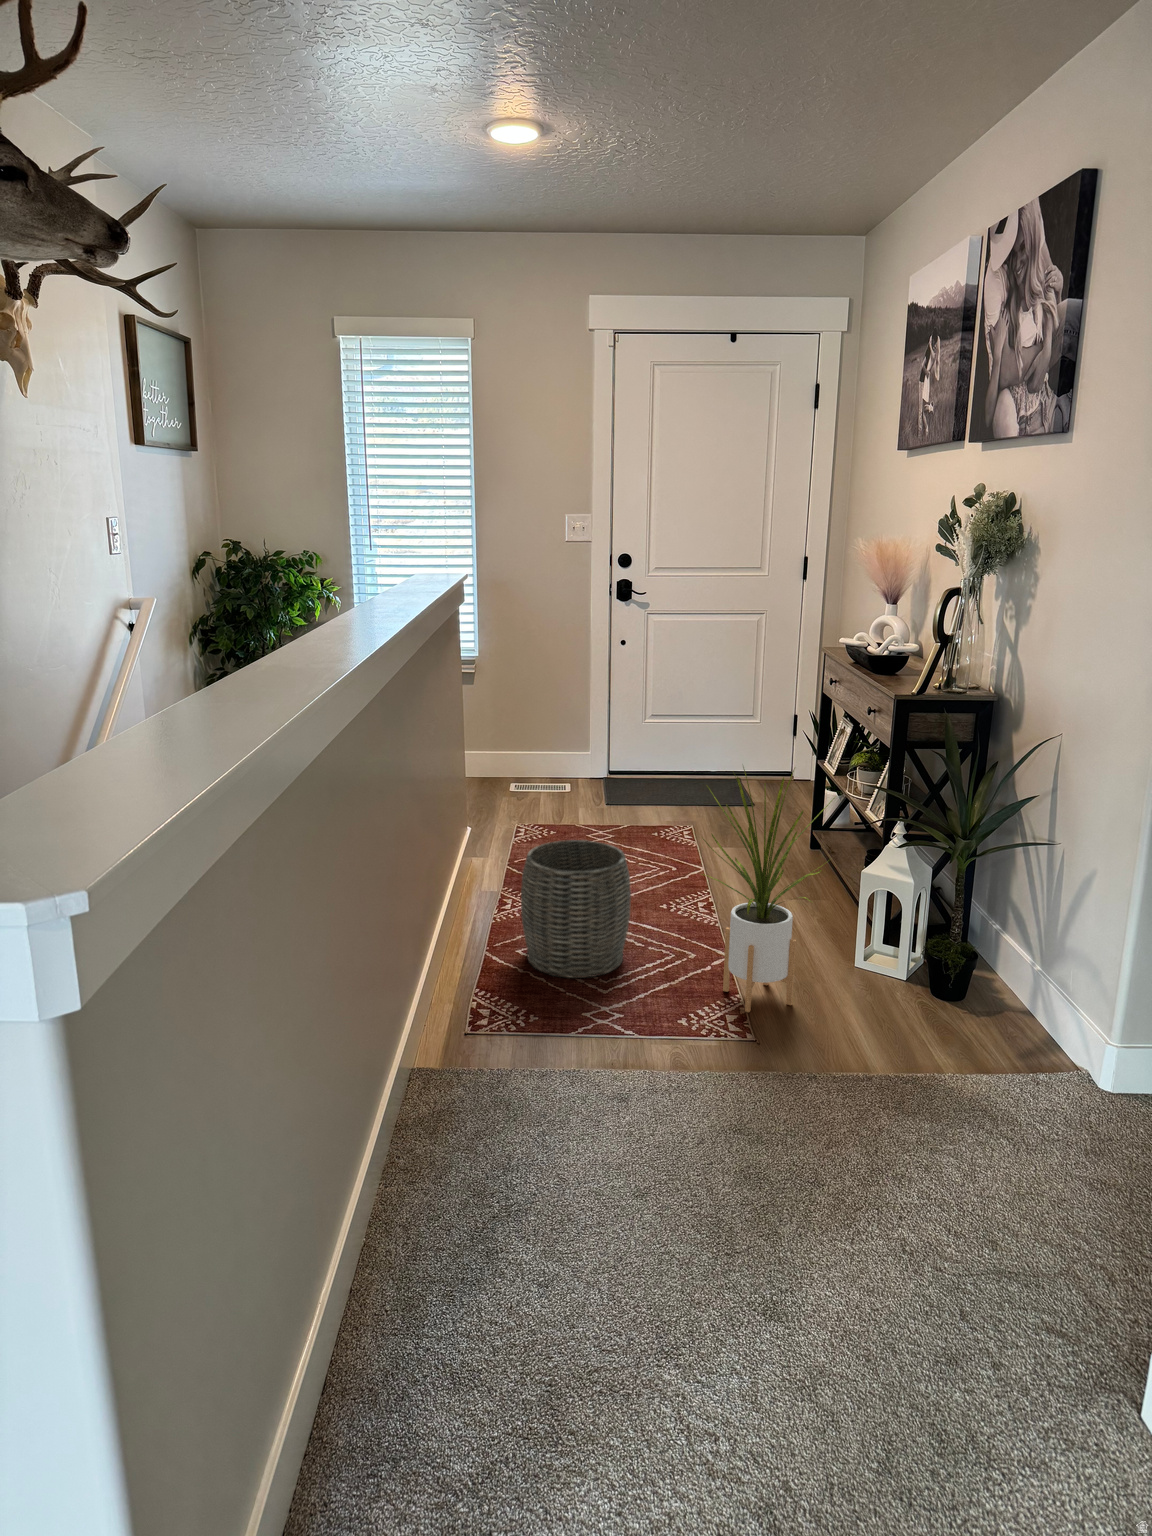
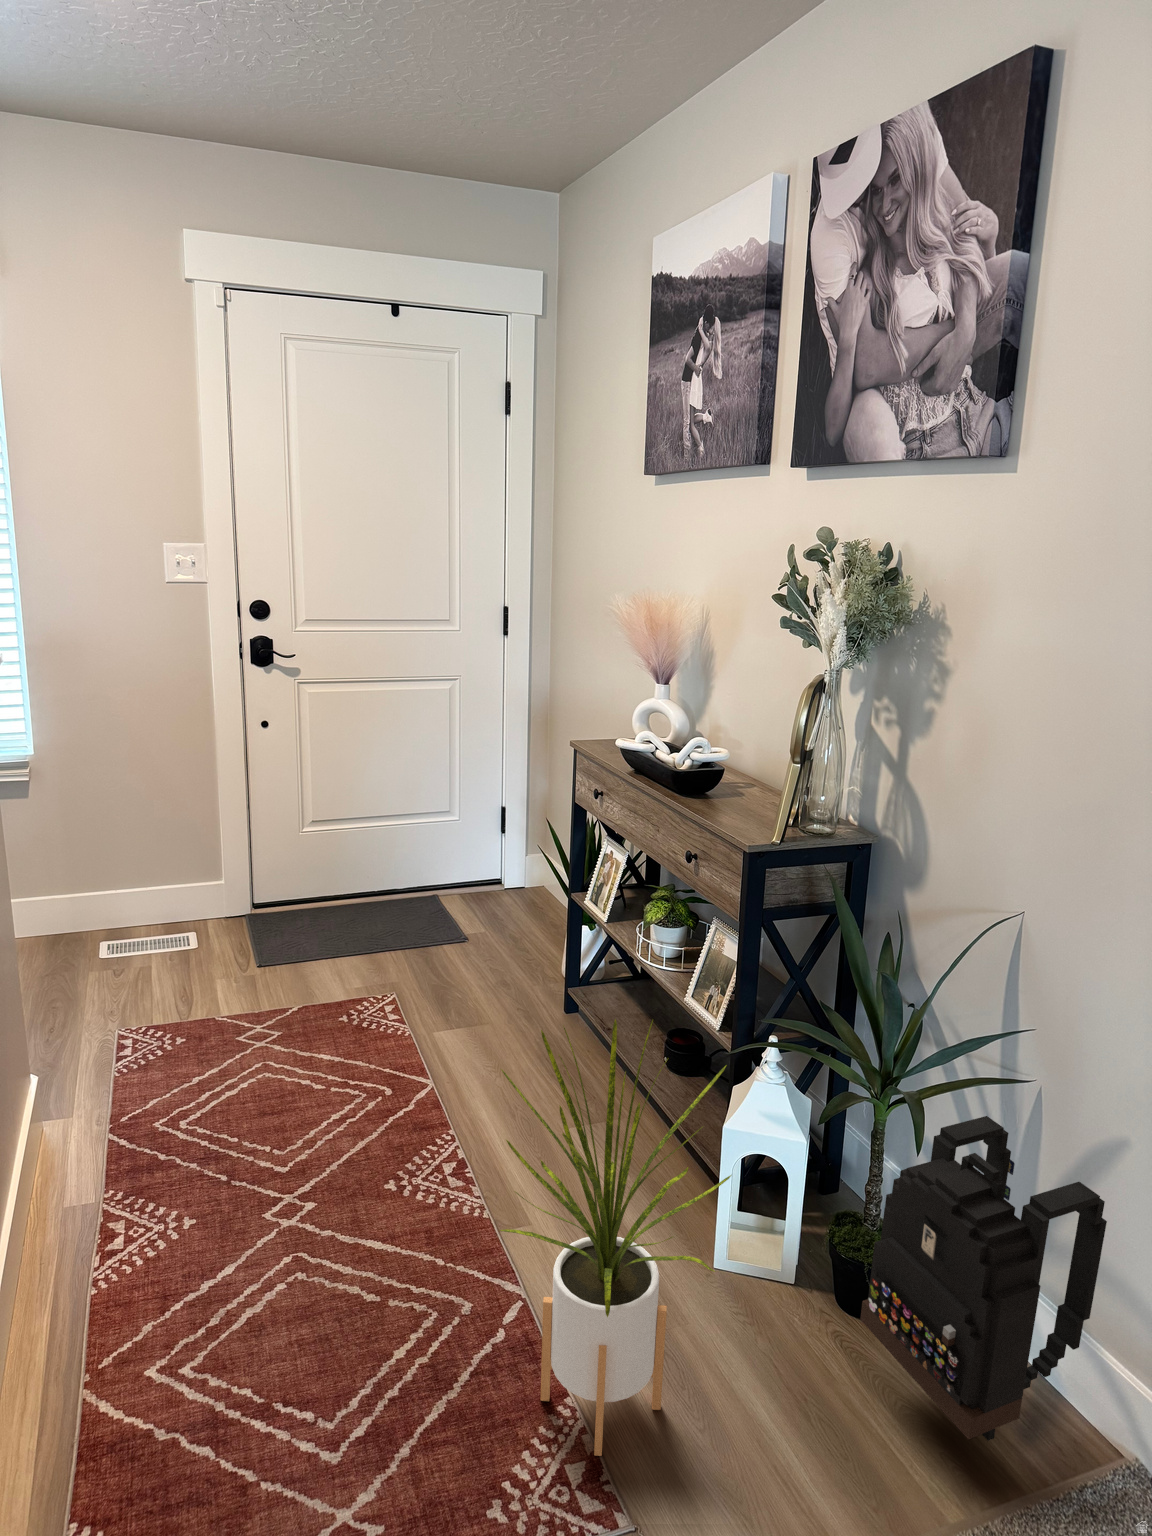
woven basket: present [521,840,631,978] -> none [147,1147,359,1446]
backpack: none [927,859,1070,1044] -> present [860,1116,1107,1441]

